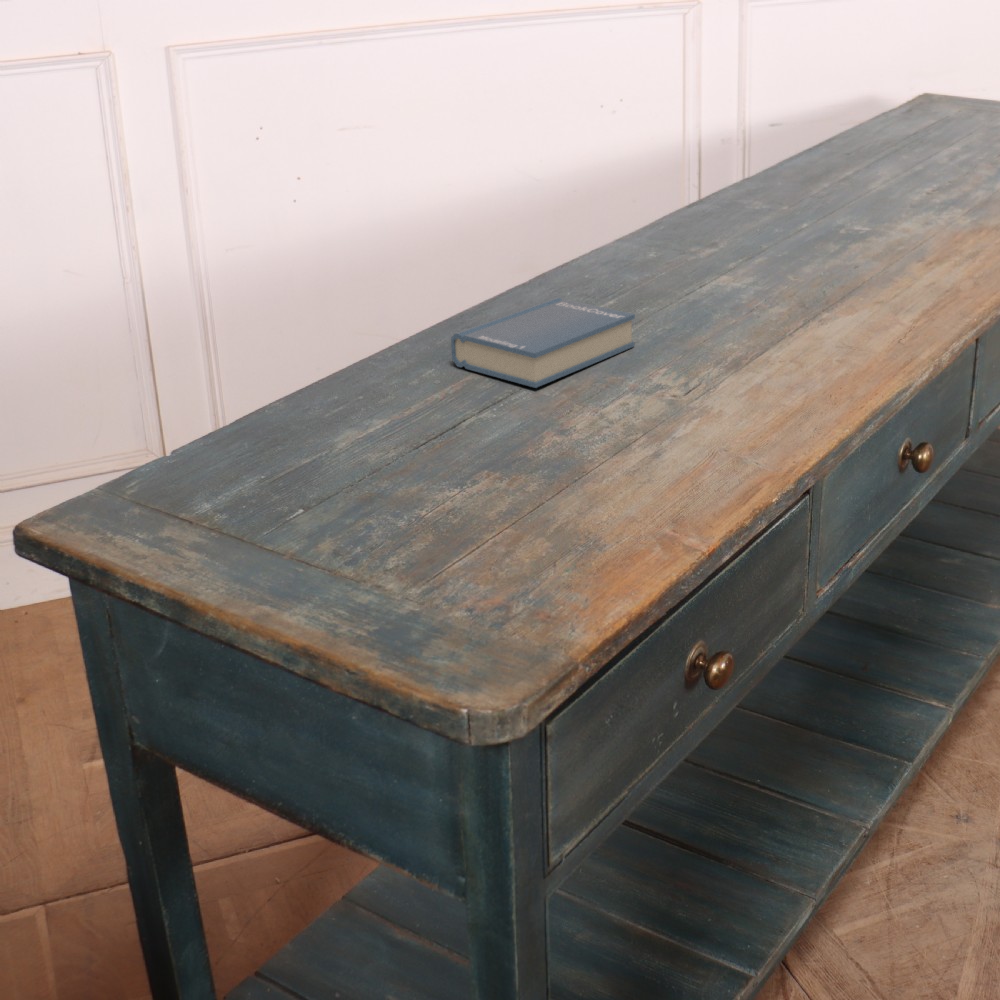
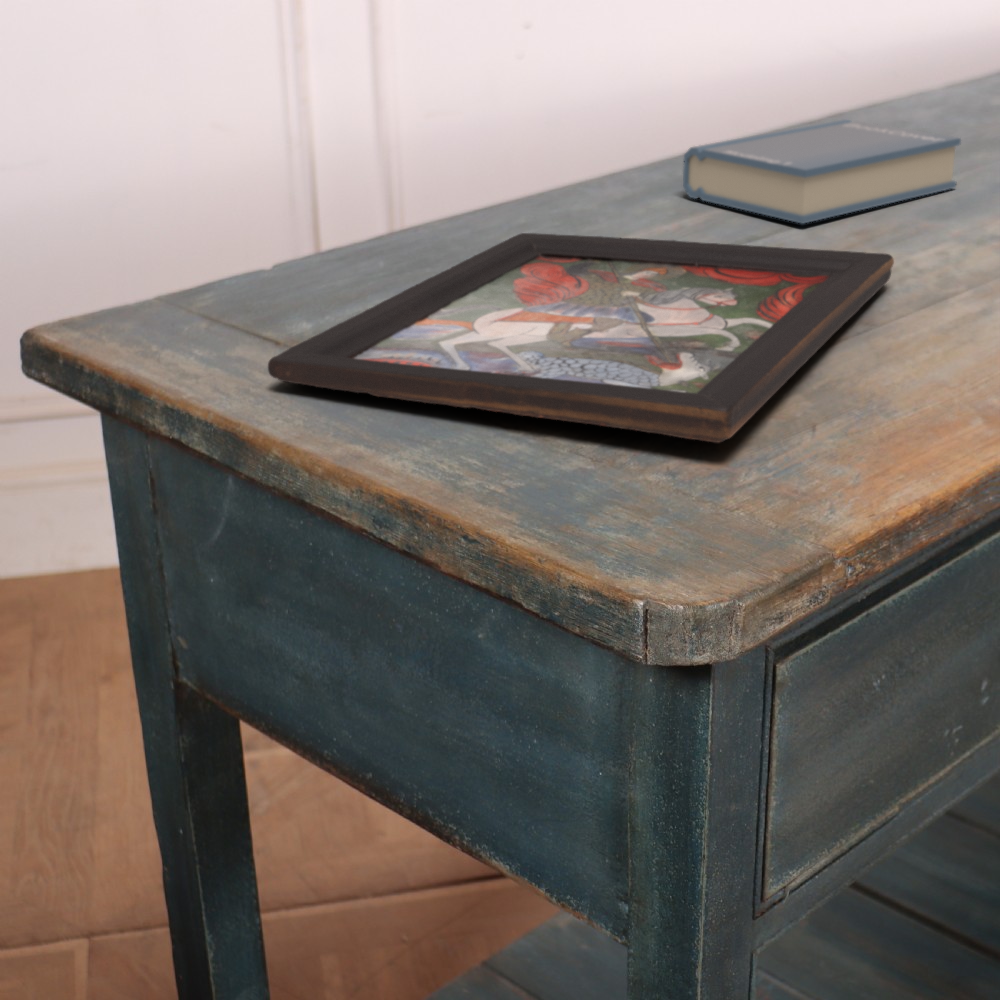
decorative tray: none [196,411,597,587] -> present [268,233,894,443]

